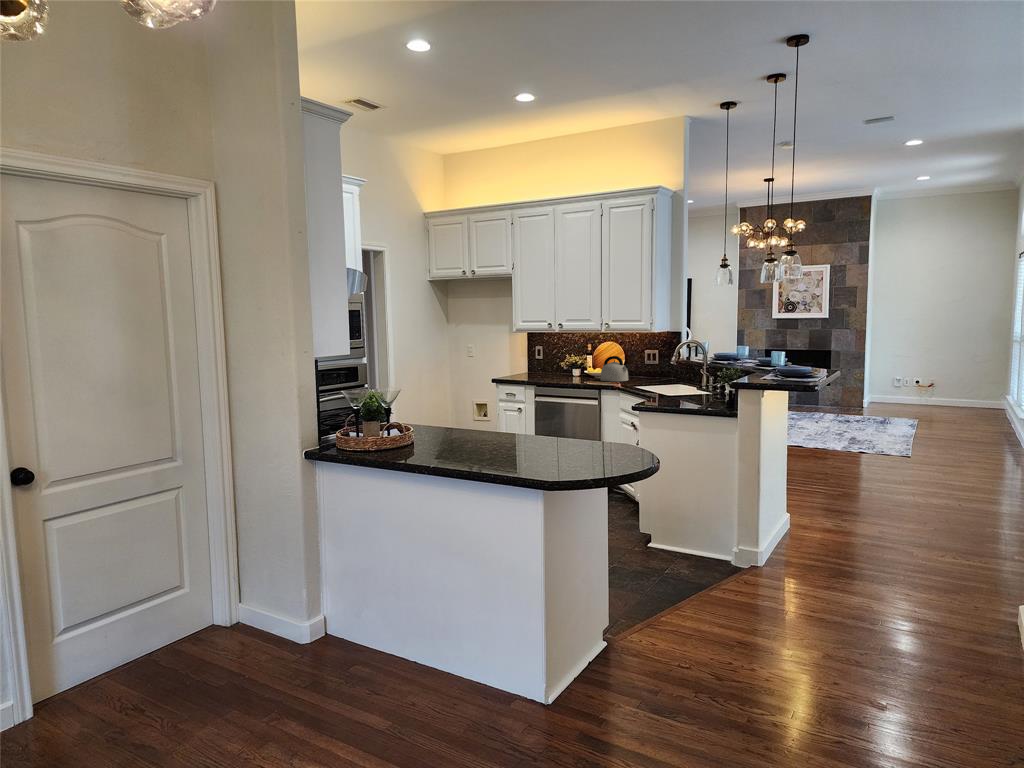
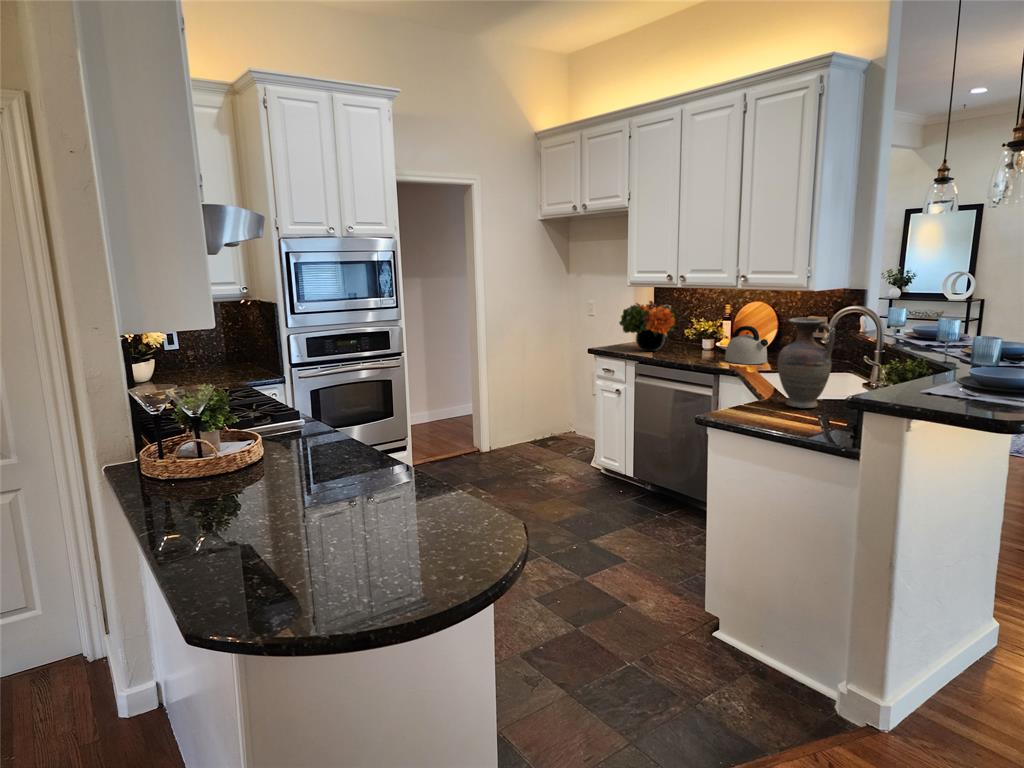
flower arrangement: none [518,342,561,379] -> present [619,301,678,351]
vase: none [664,342,696,396] -> present [778,318,835,408]

